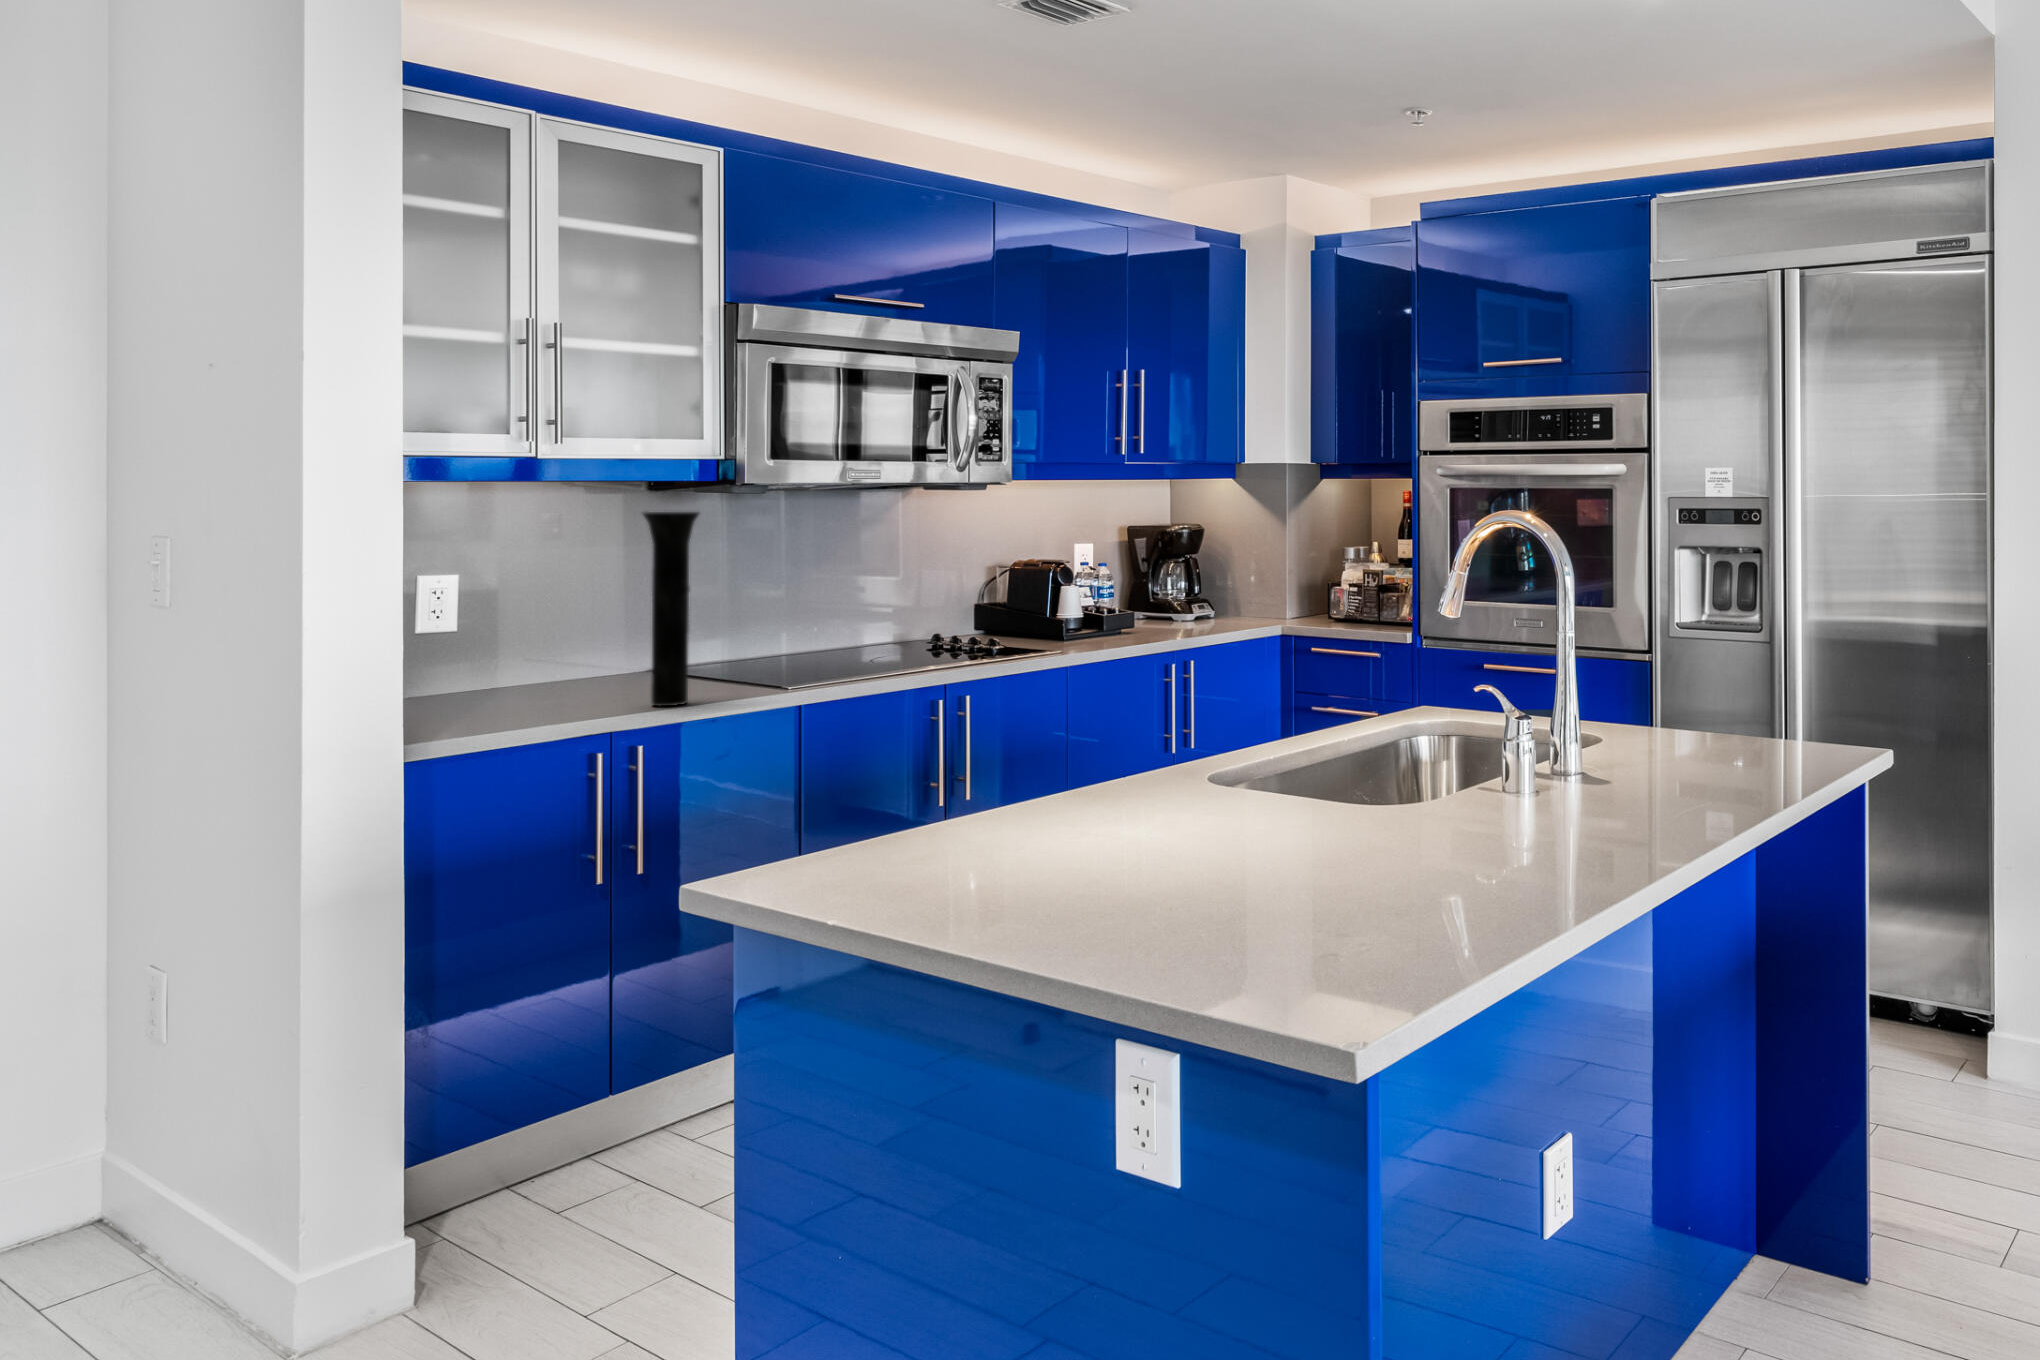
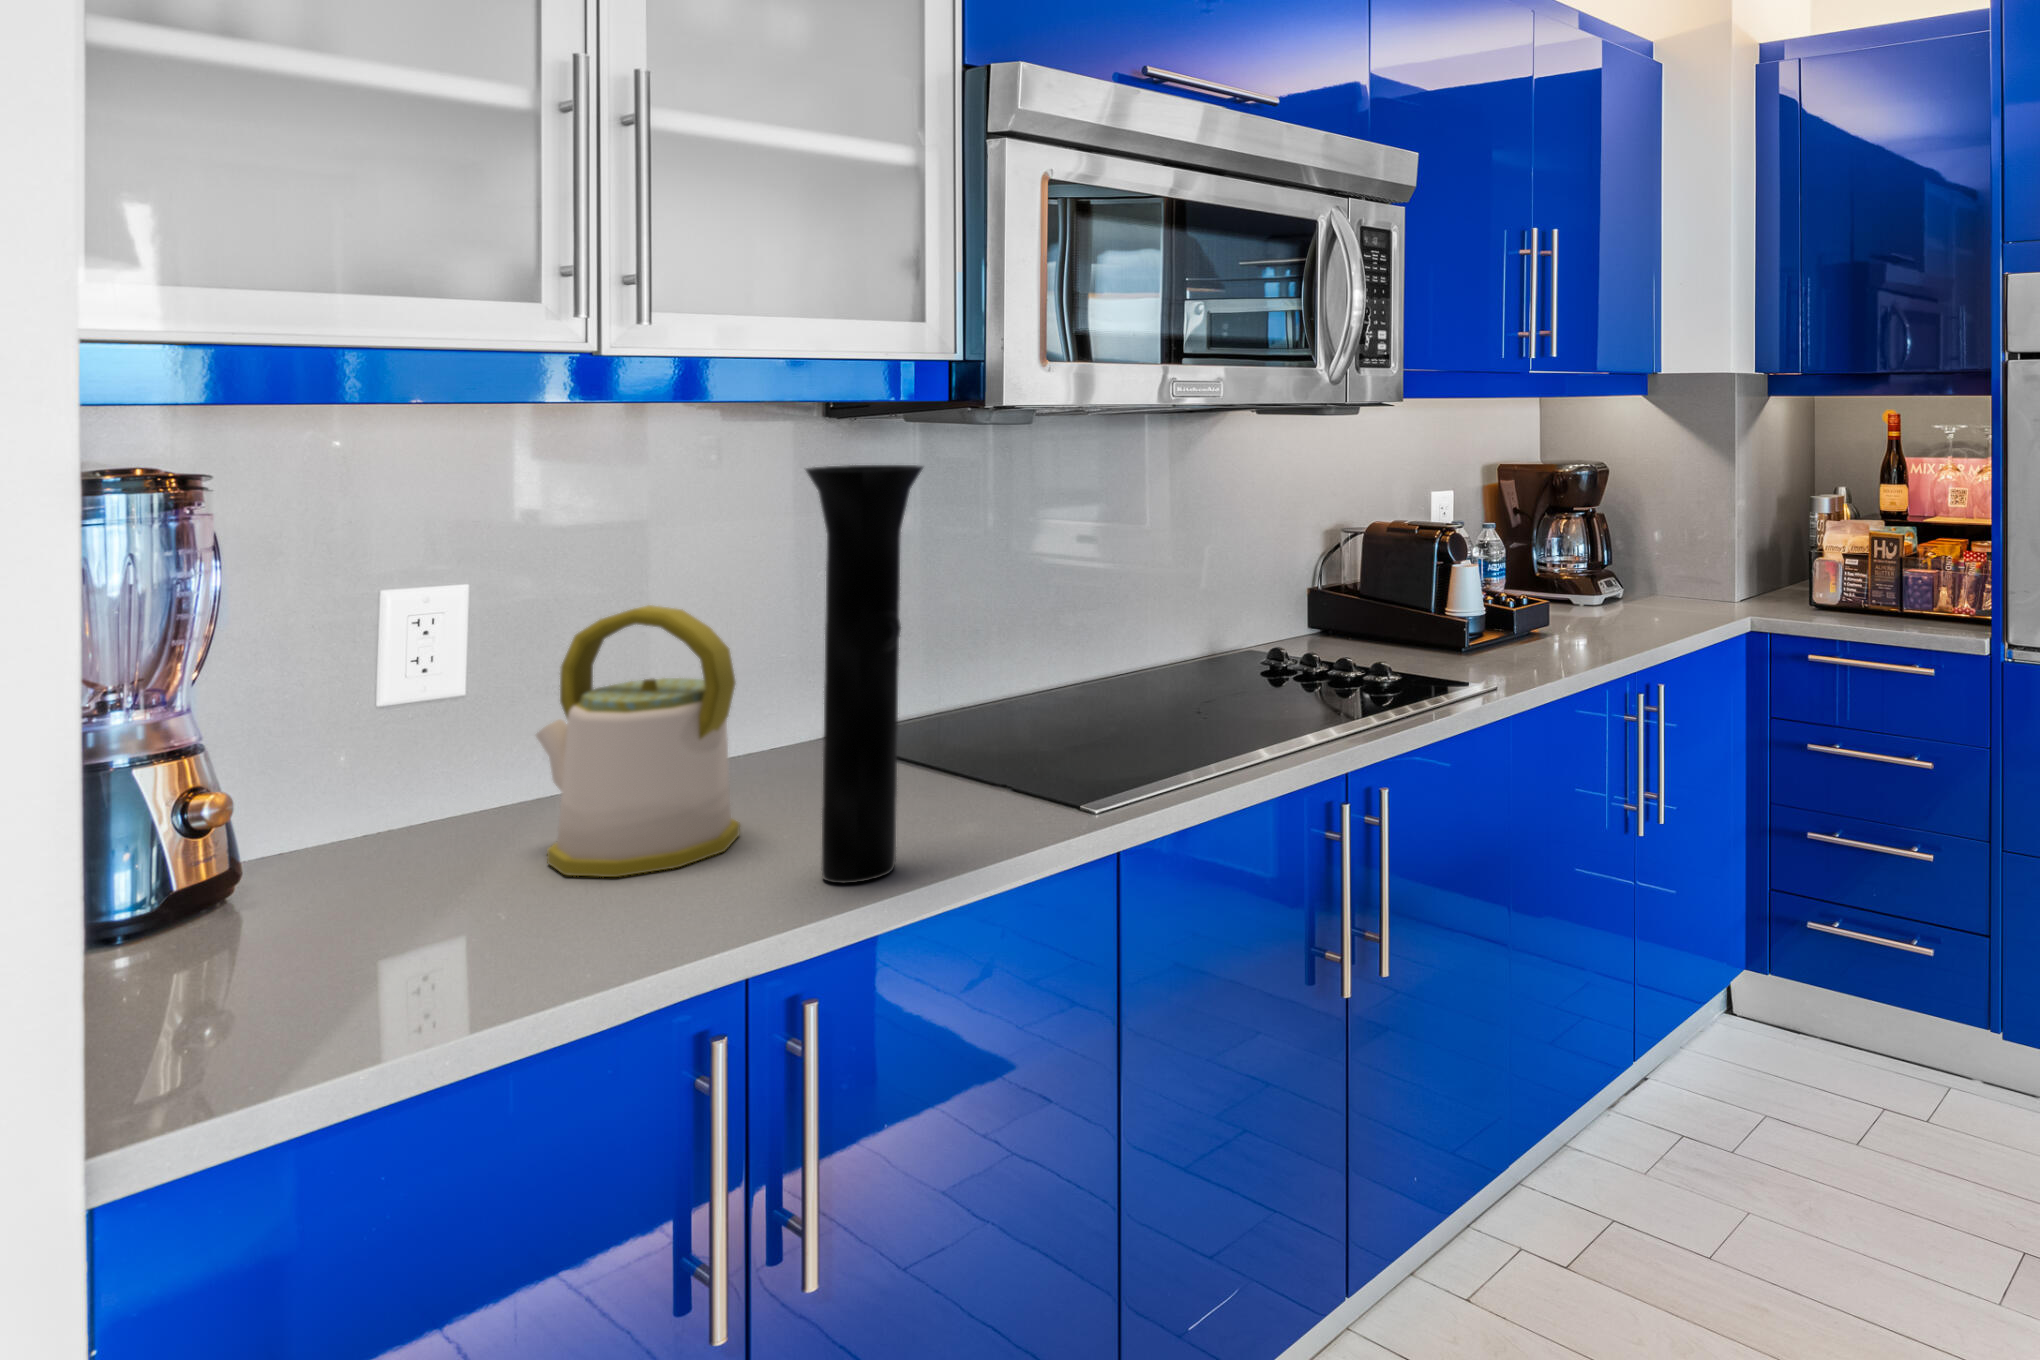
kettle: none [502,582,607,707] -> present [536,605,740,877]

